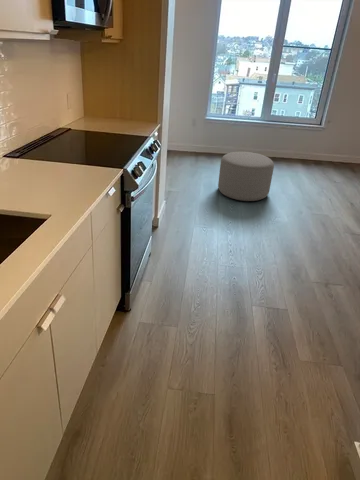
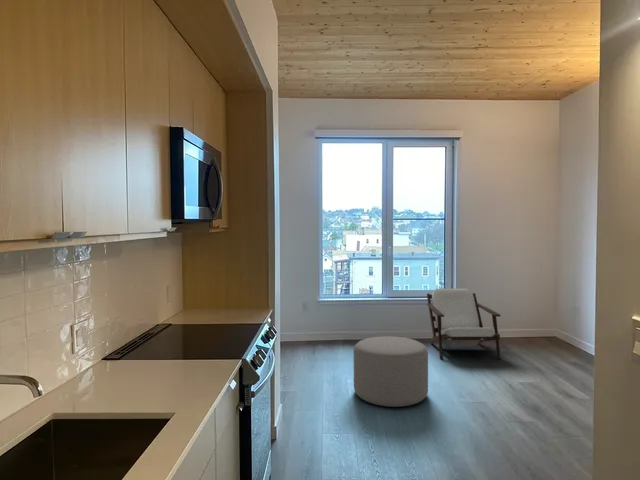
armchair: none [291,117,347,178] -> present [427,288,500,359]

